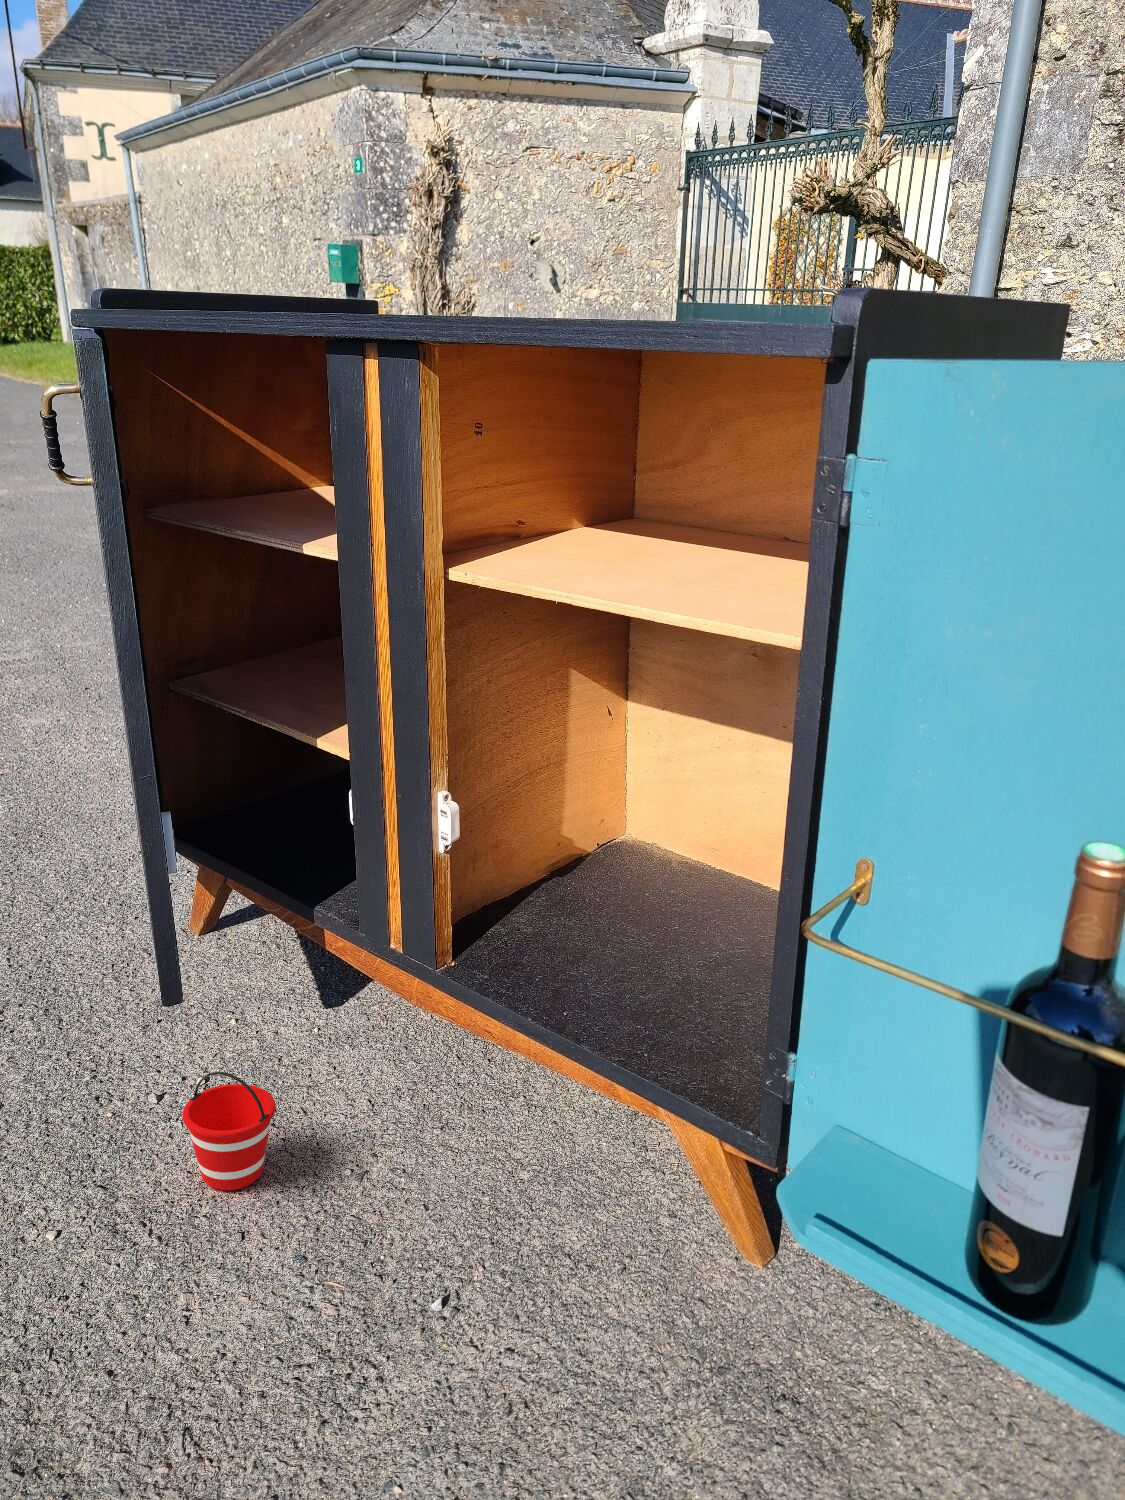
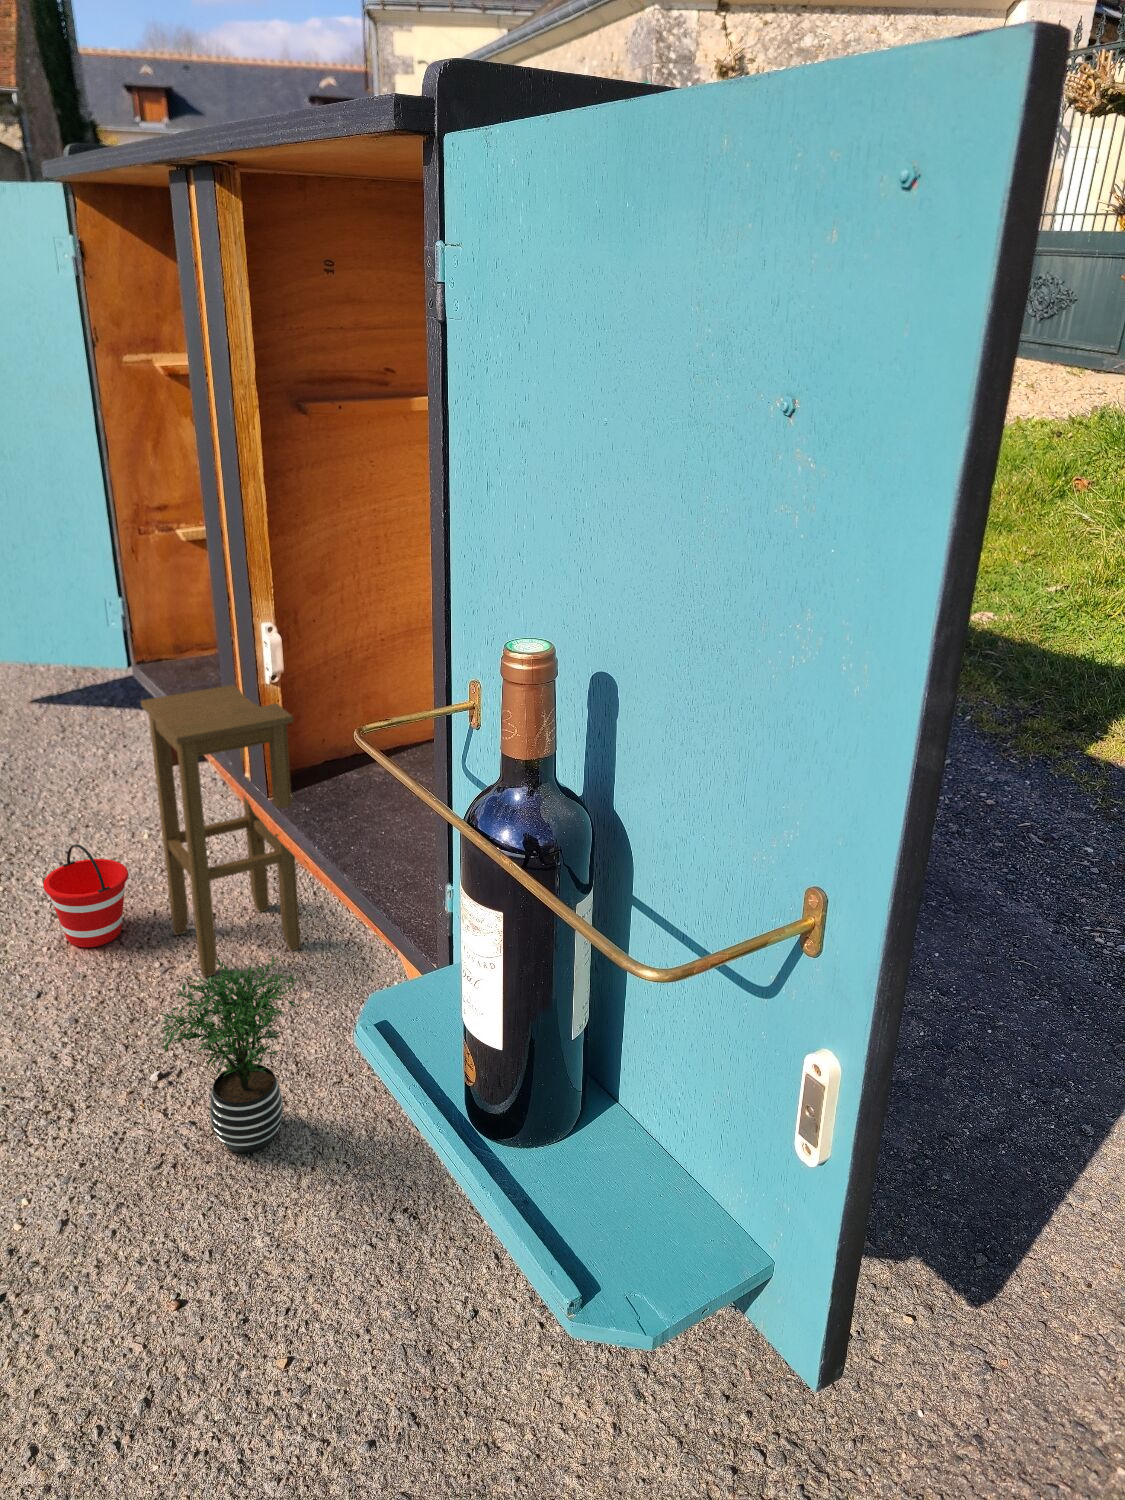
stool: none [304,862,483,1196] -> present [141,685,301,977]
potted plant: none [514,1147,653,1368] -> present [160,956,299,1153]

